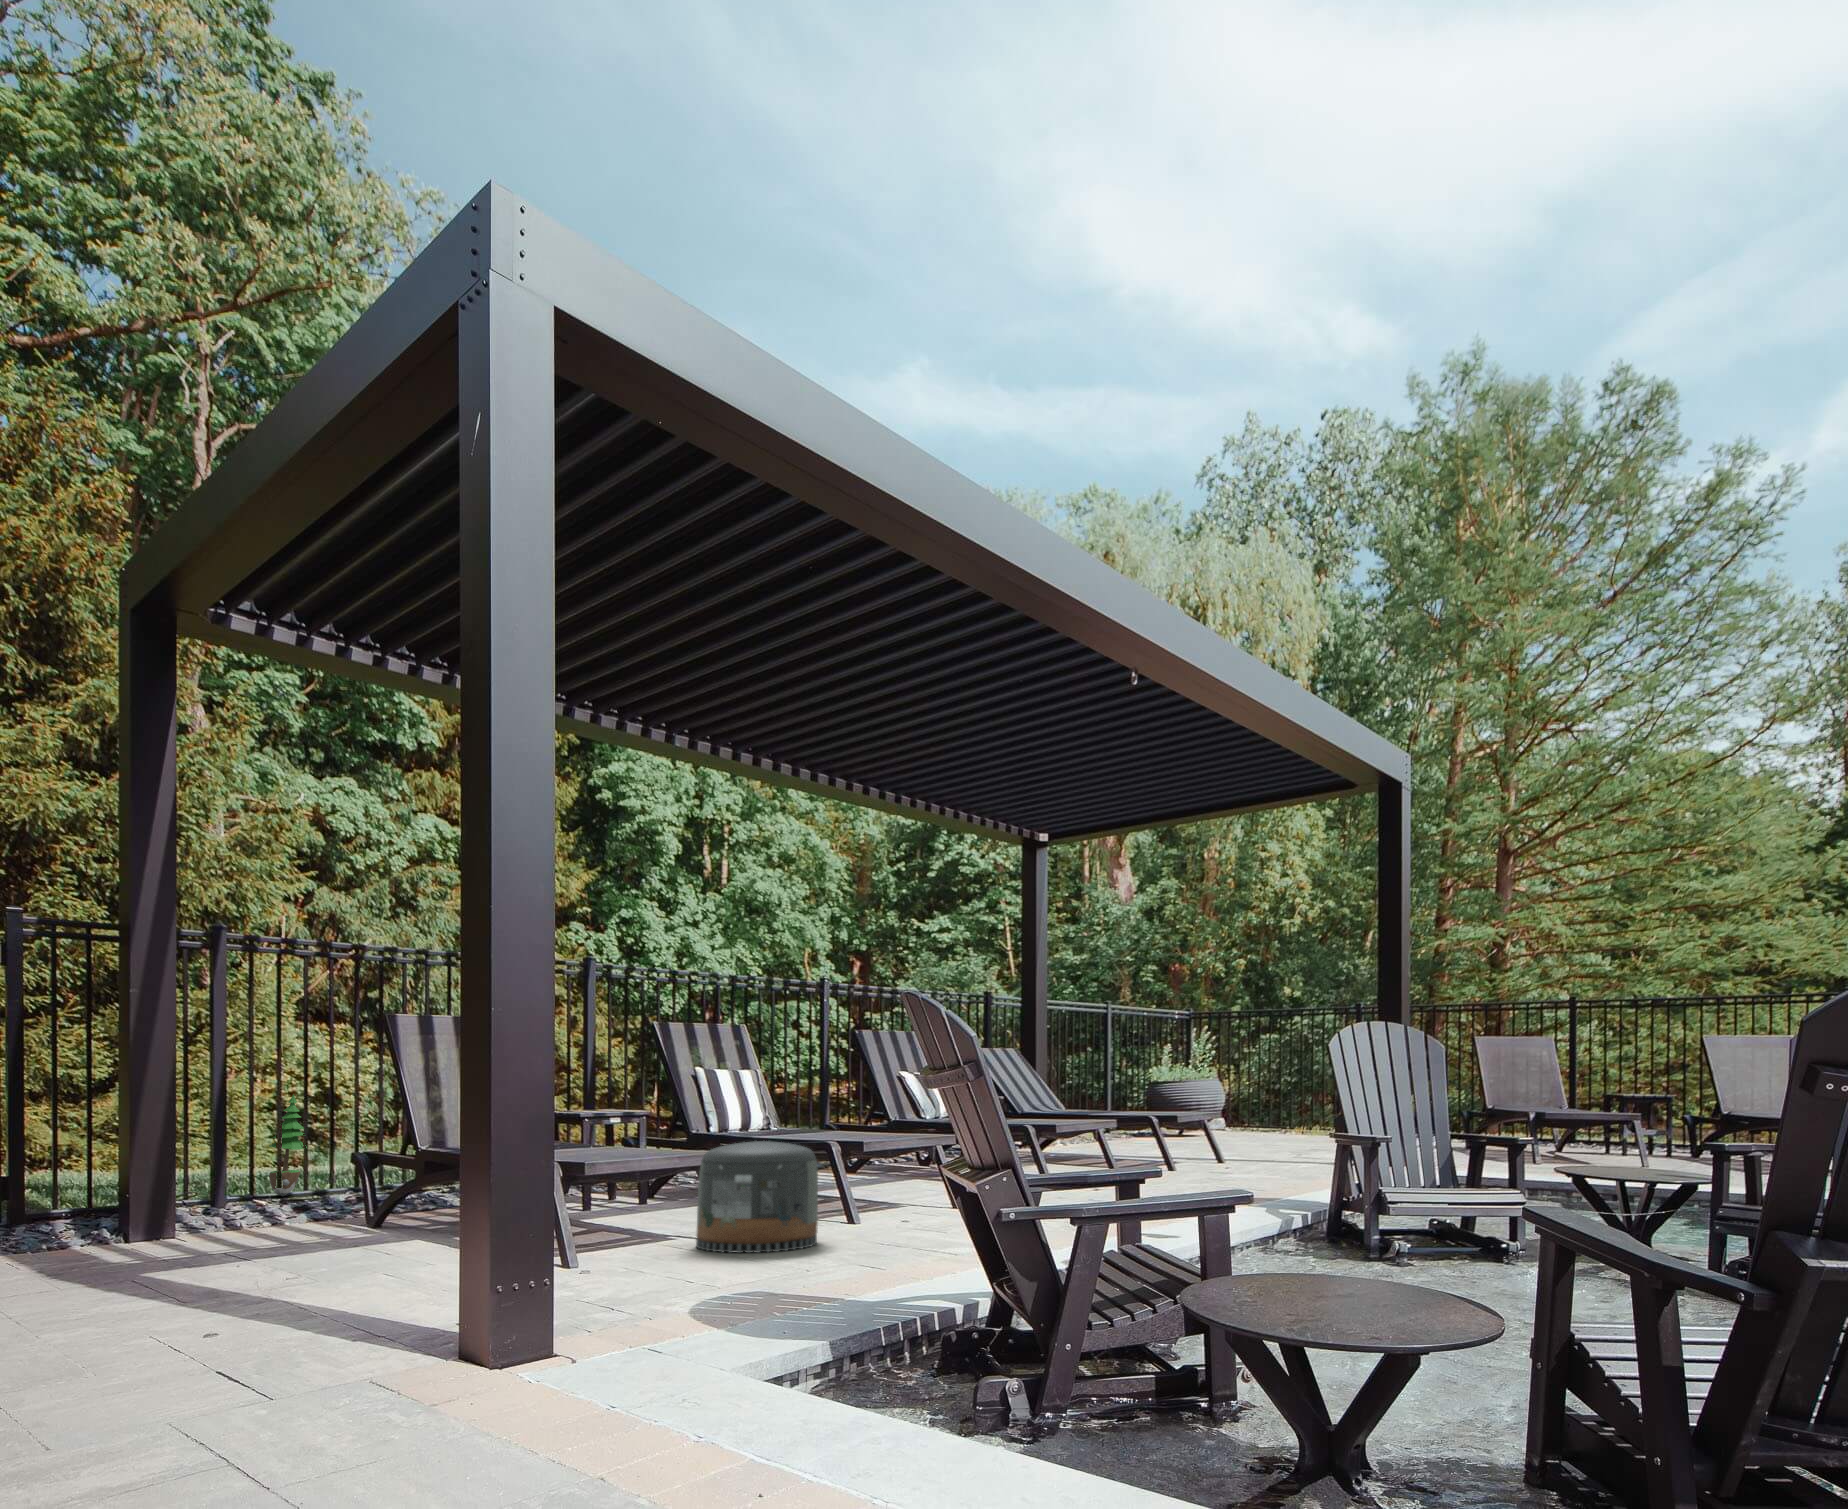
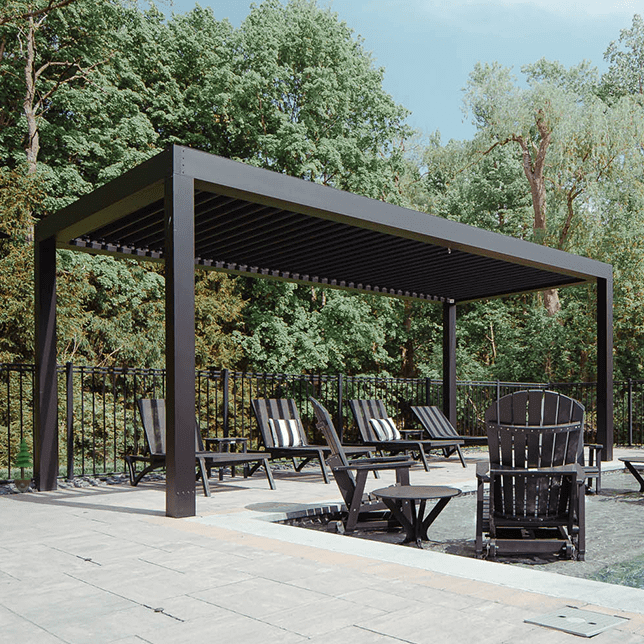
pouf: present [696,1141,818,1253] -> none [188,479,265,551]

